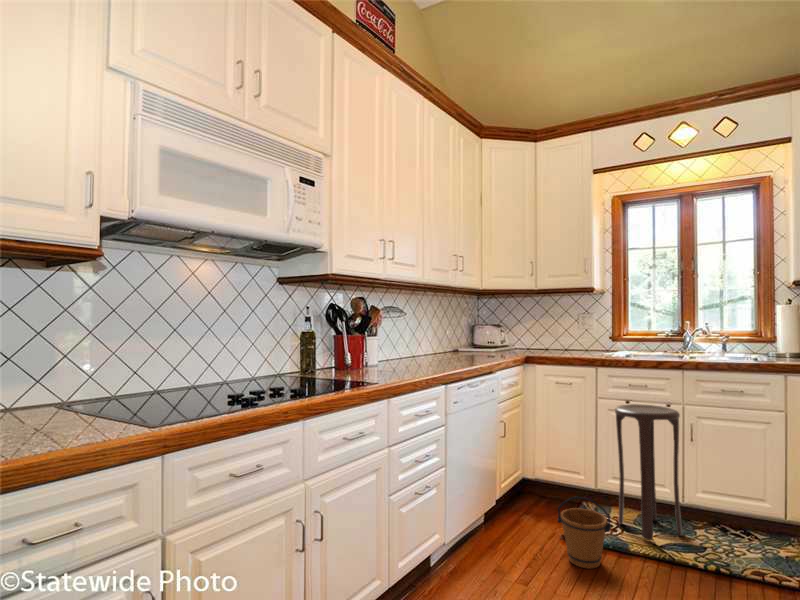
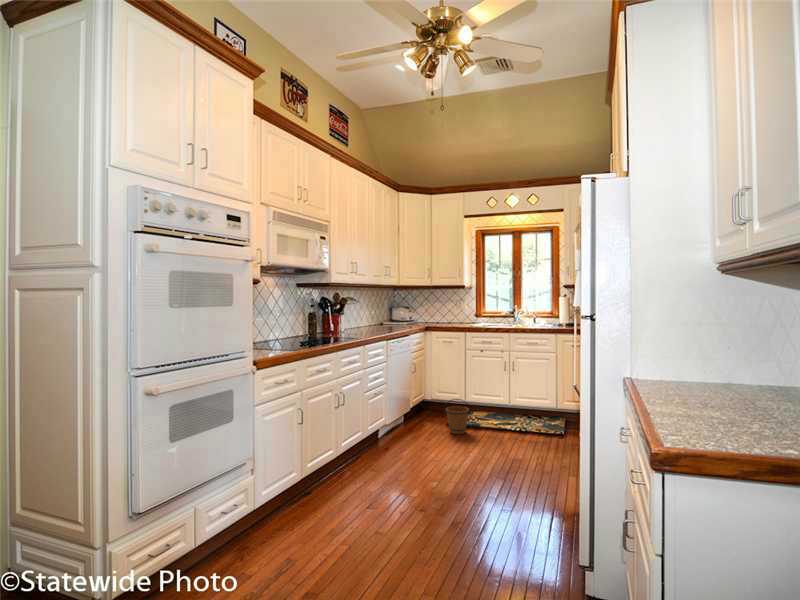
stool: present [615,404,682,540] -> none [475,352,507,422]

